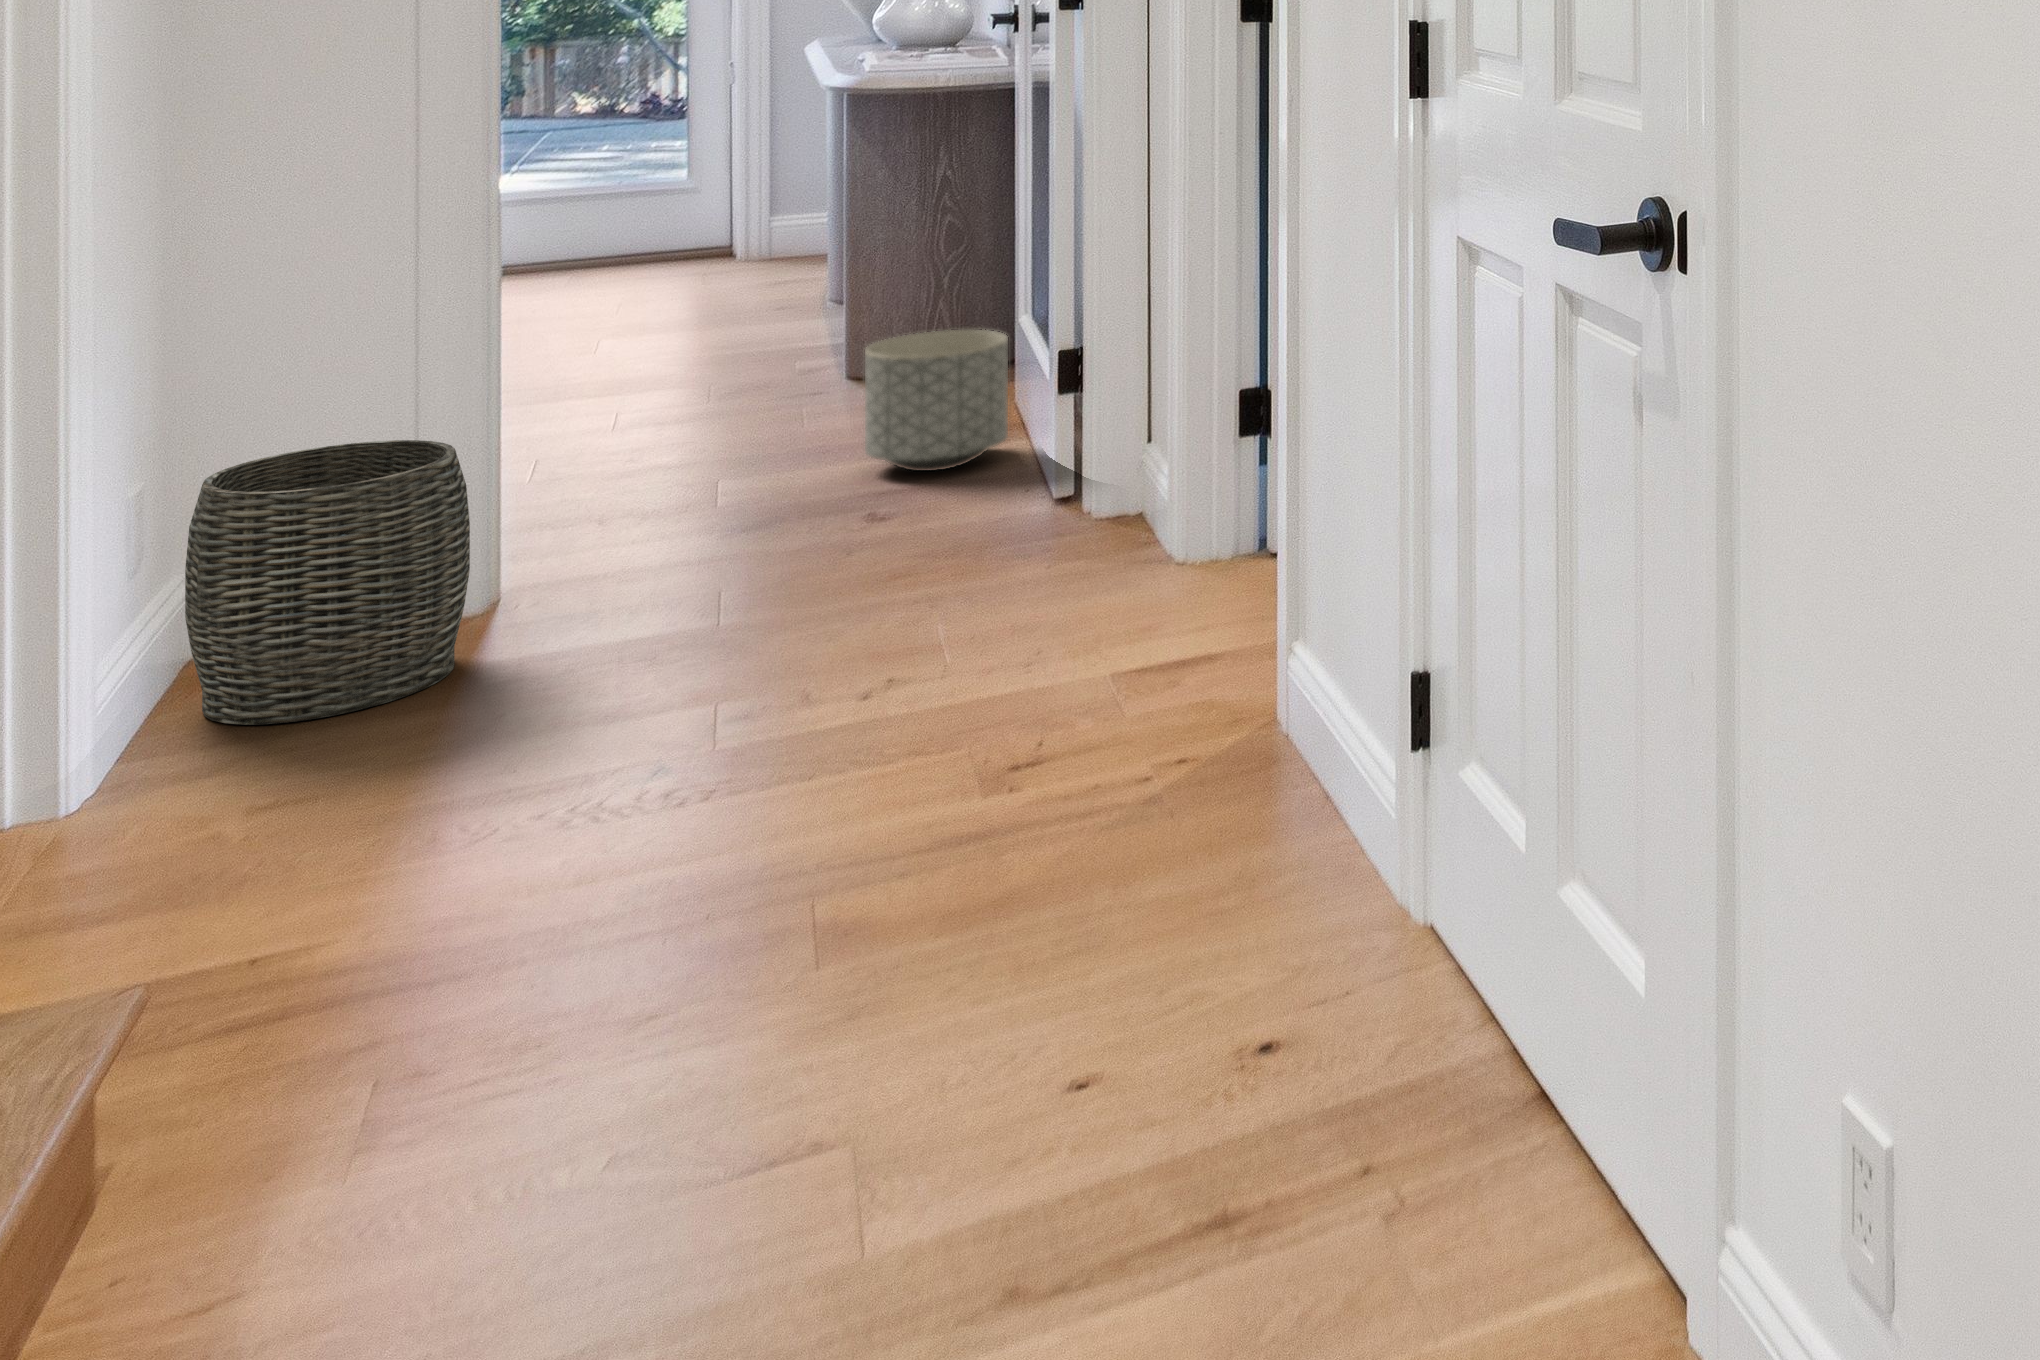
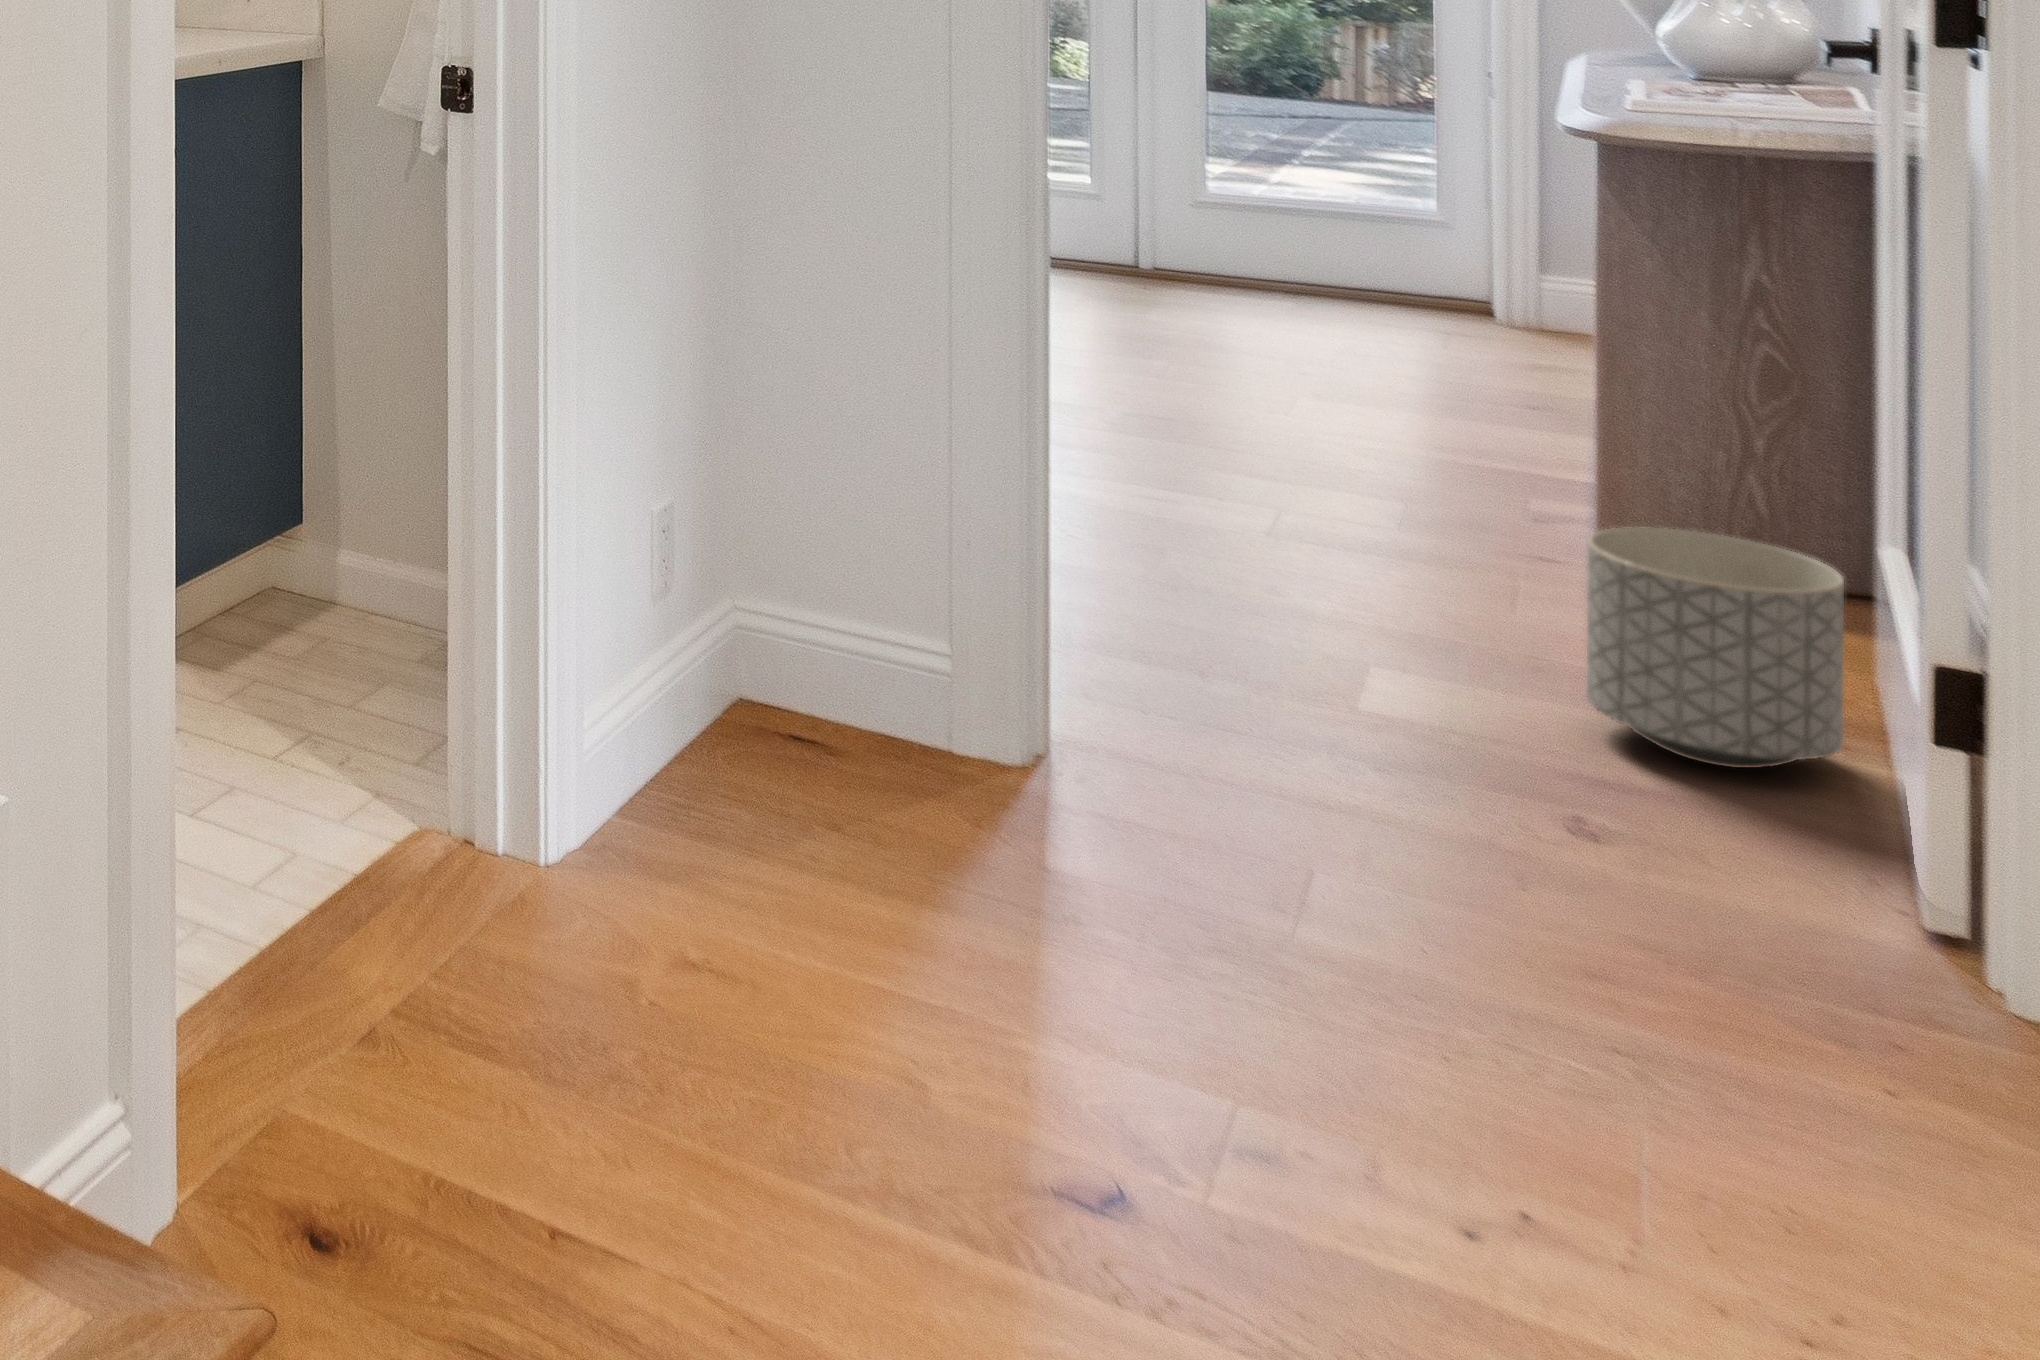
woven basket: present [185,440,470,725] -> none [682,505,978,871]

